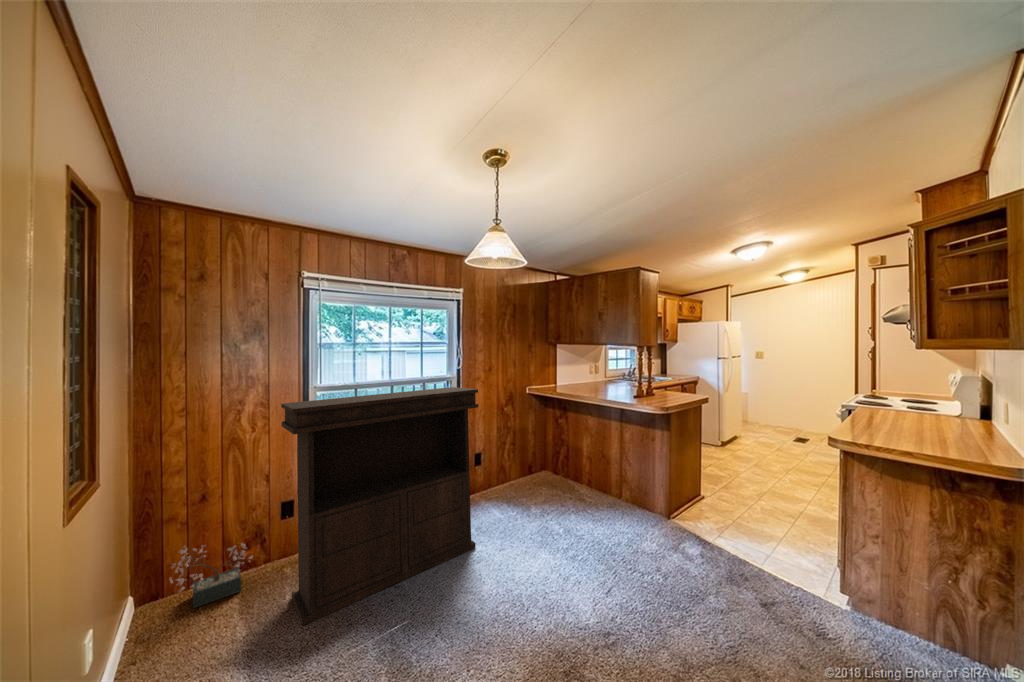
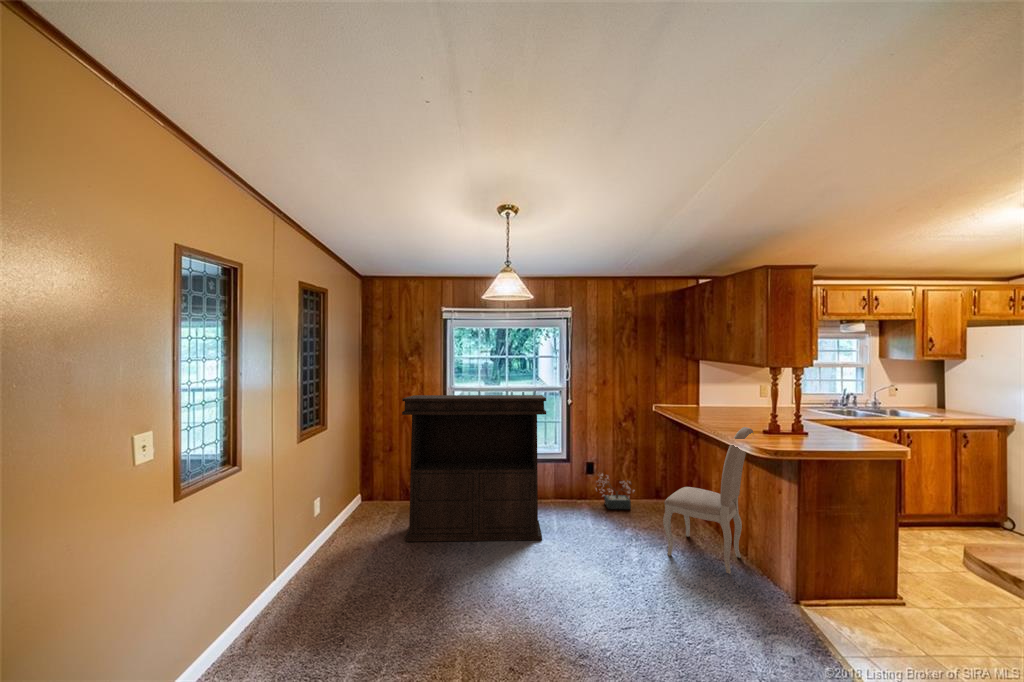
dining chair: none [573,398,636,518] -> present [663,427,753,574]
decorative plant: present [169,544,253,608] -> present [596,474,635,509]

